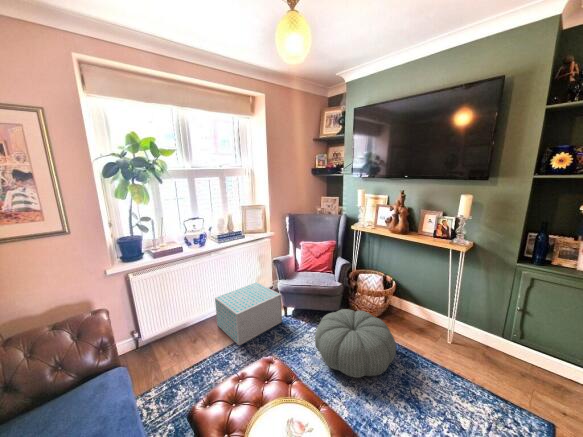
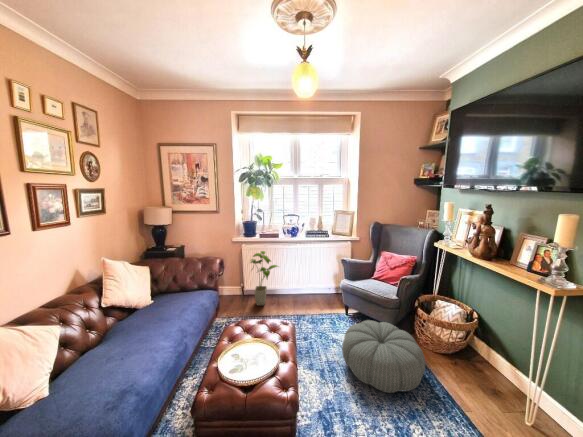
house plant: none [149,275,197,357] -> present [251,251,278,305]
storage box: present [215,282,282,345] -> none [294,276,341,317]

